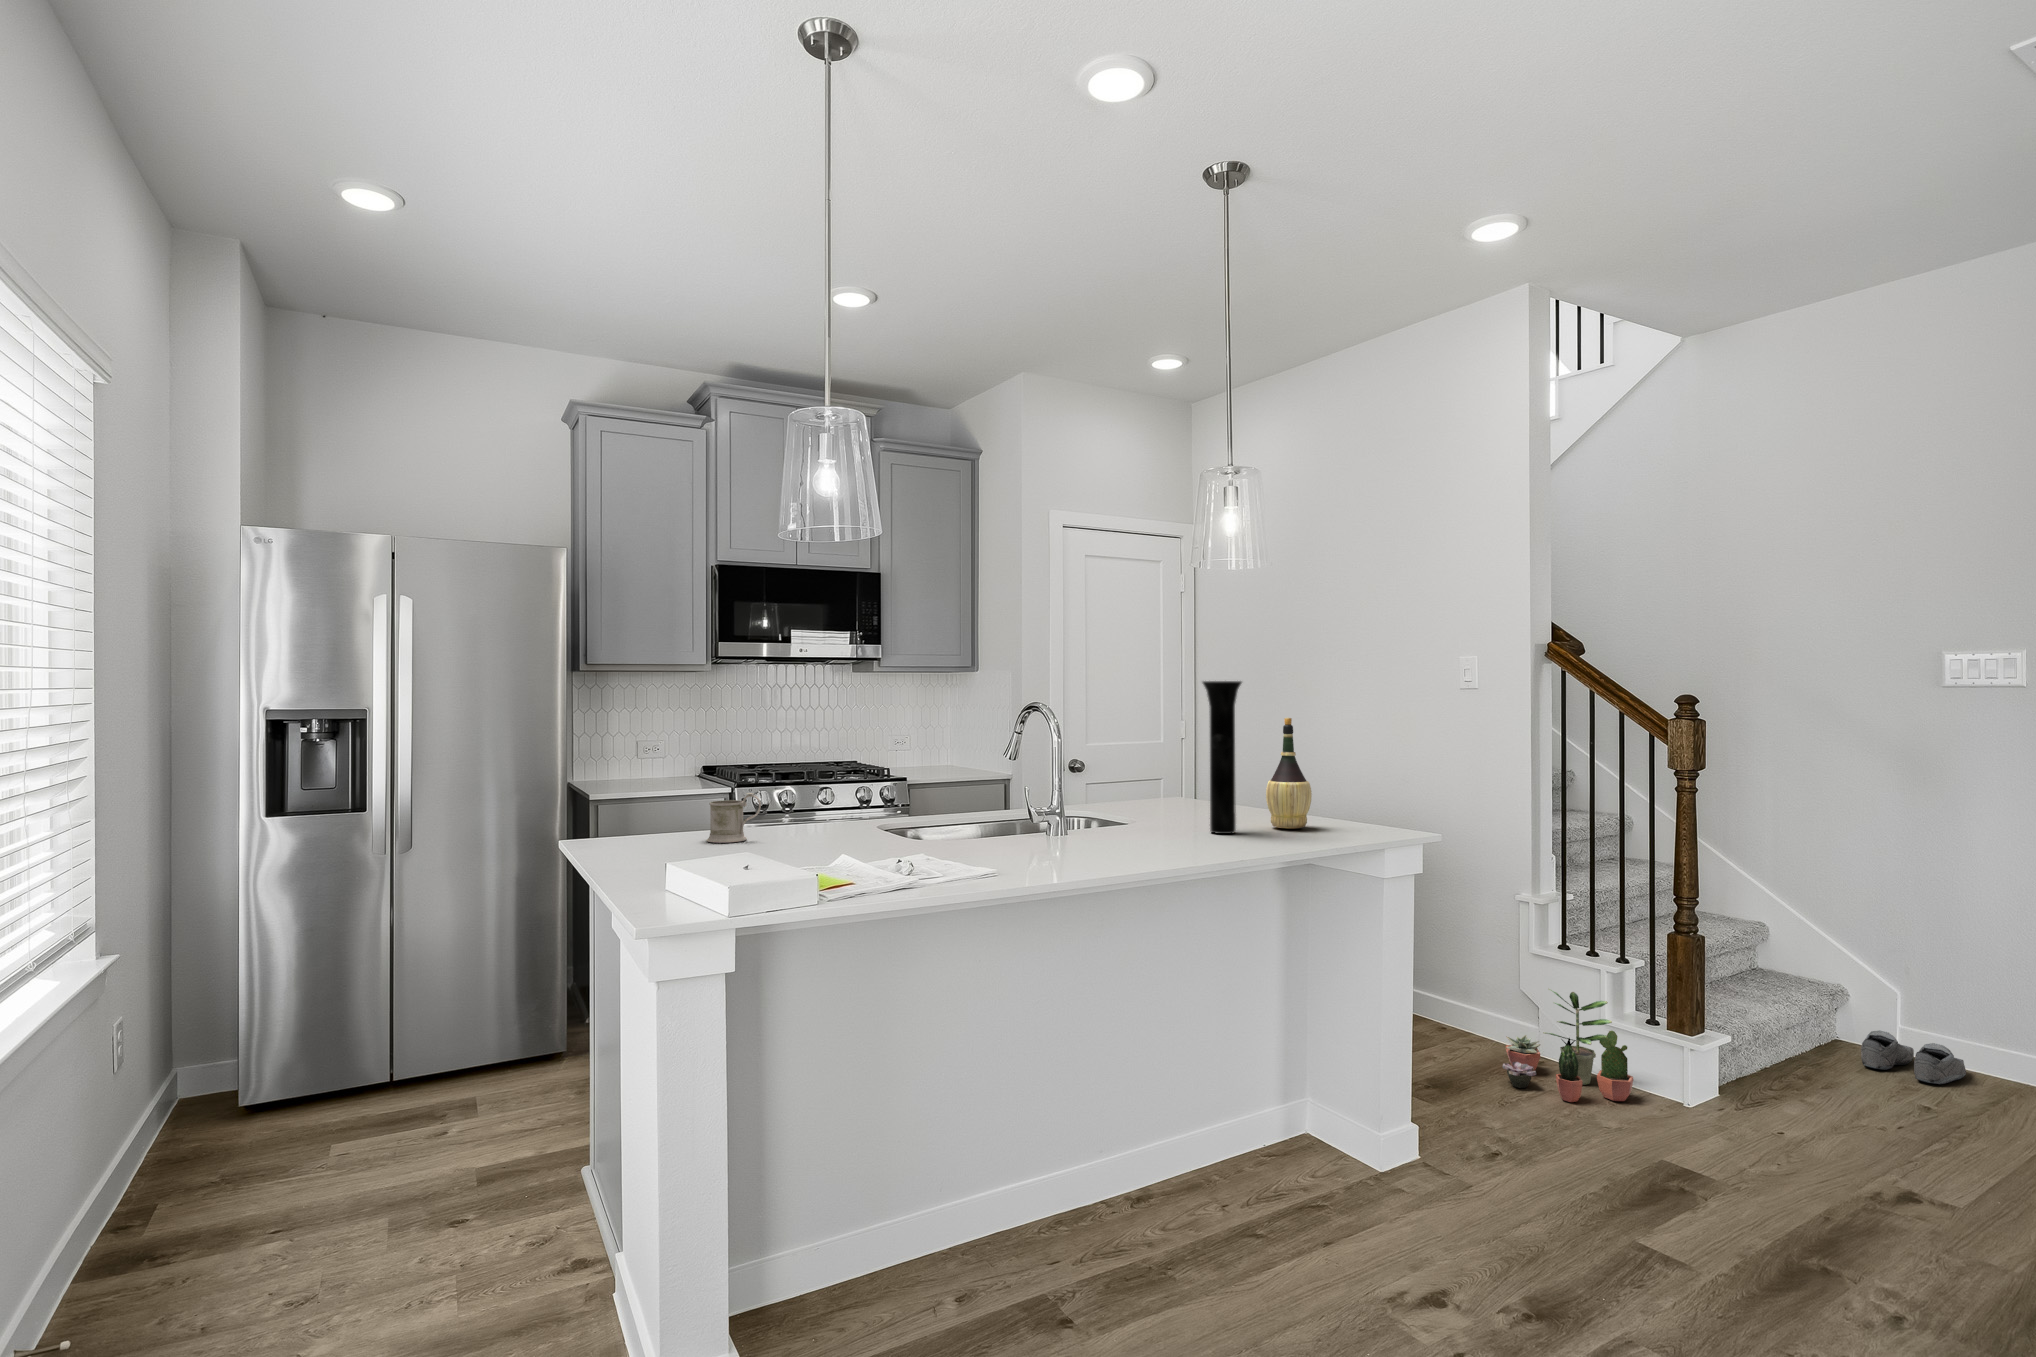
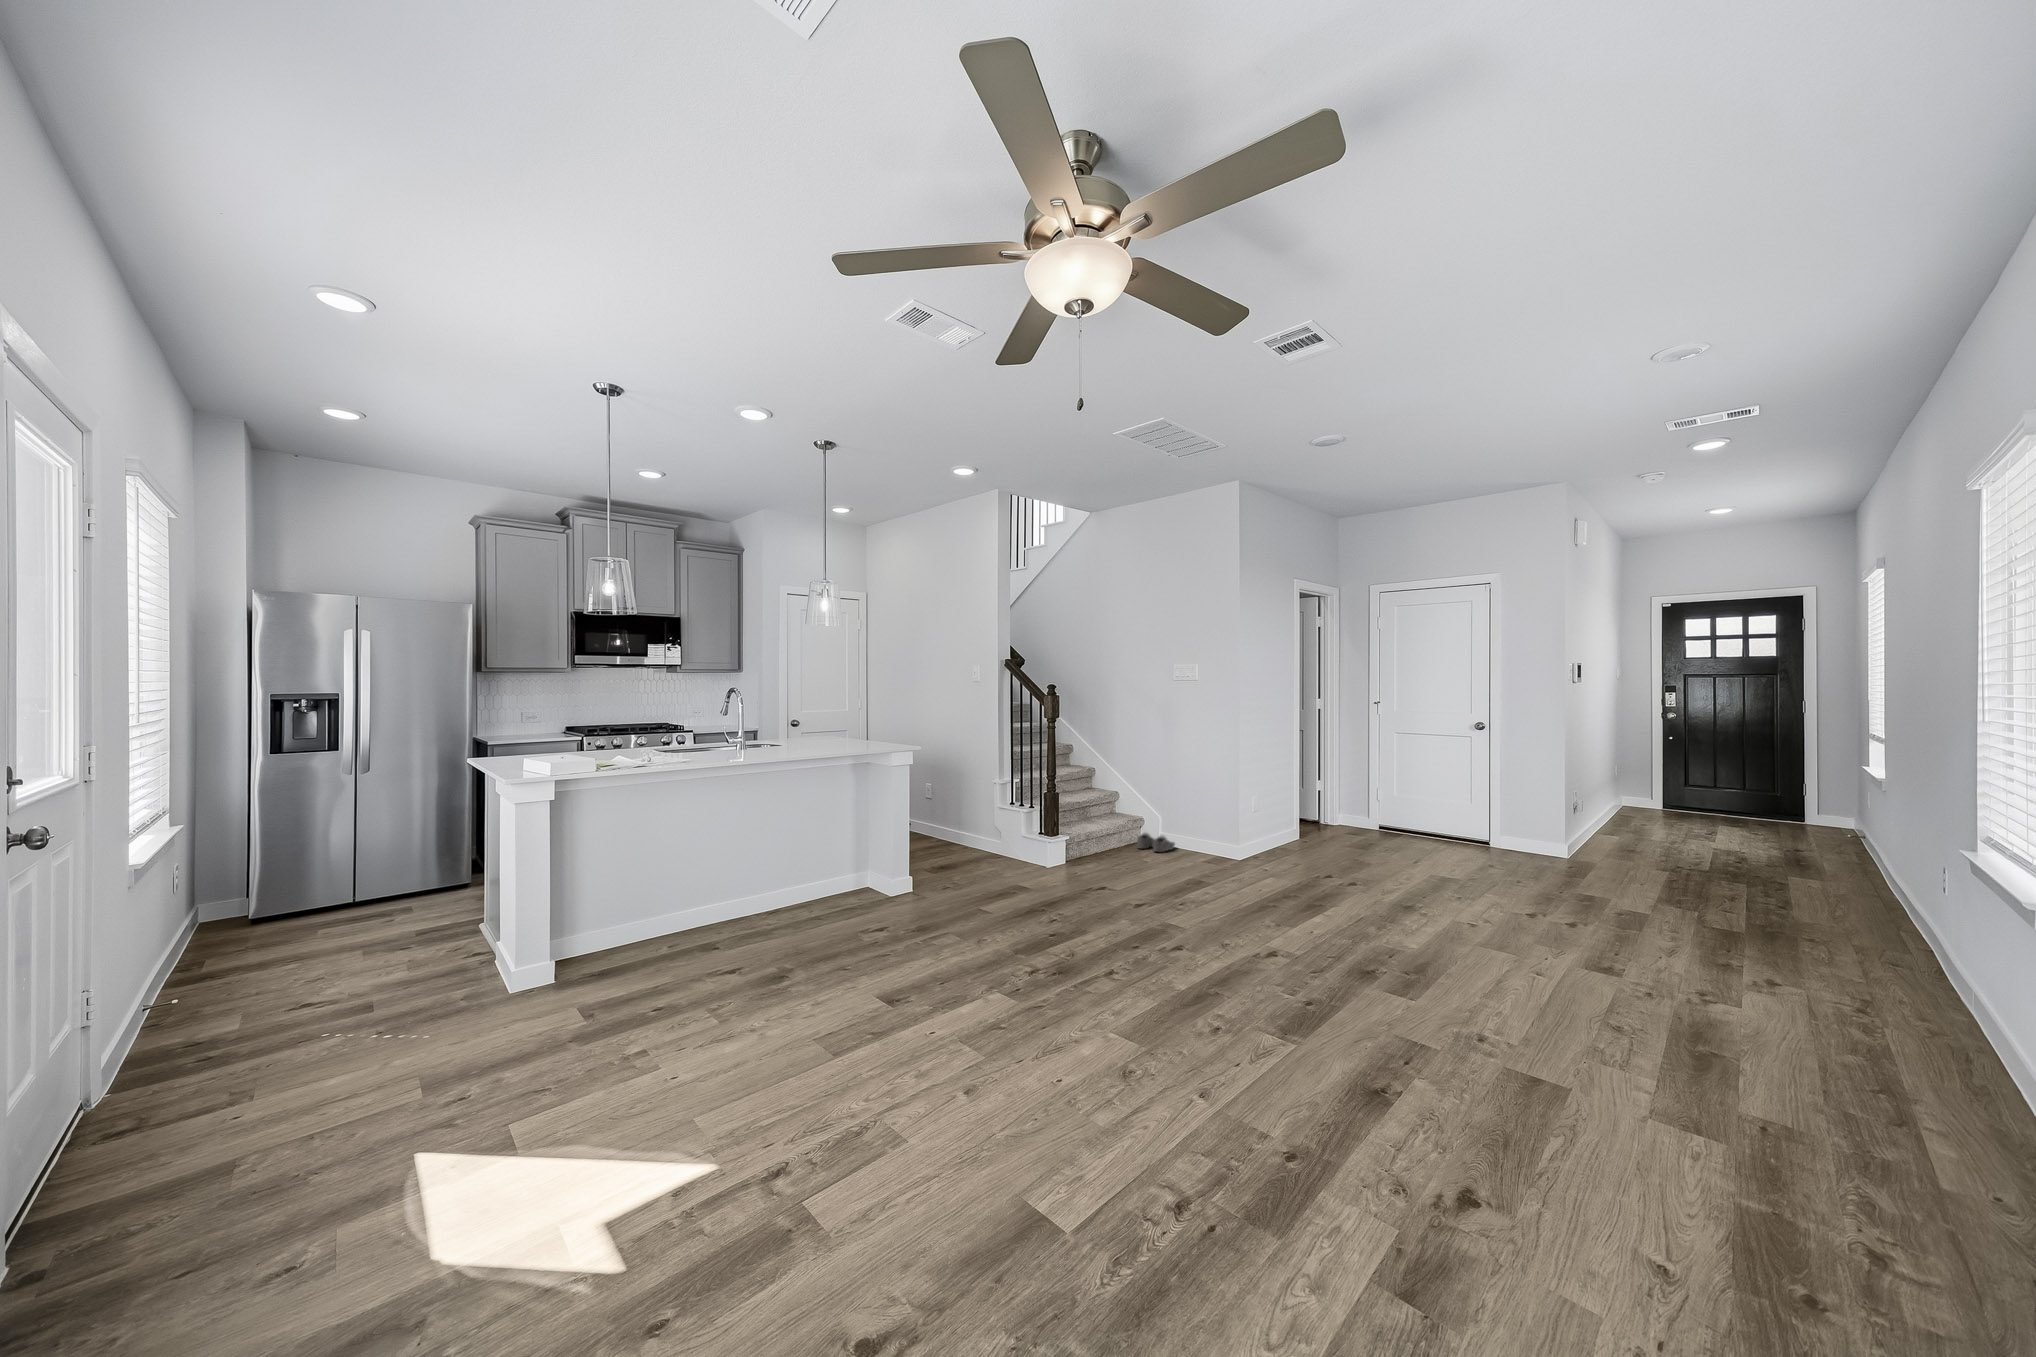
vase: present [1203,681,1242,834] -> none [813,676,833,746]
wine bottle: present [1266,718,1312,829] -> none [847,693,868,744]
mug: present [707,793,761,843] -> none [550,730,580,755]
potted plant: present [1503,989,1633,1102] -> none [975,819,1028,868]

